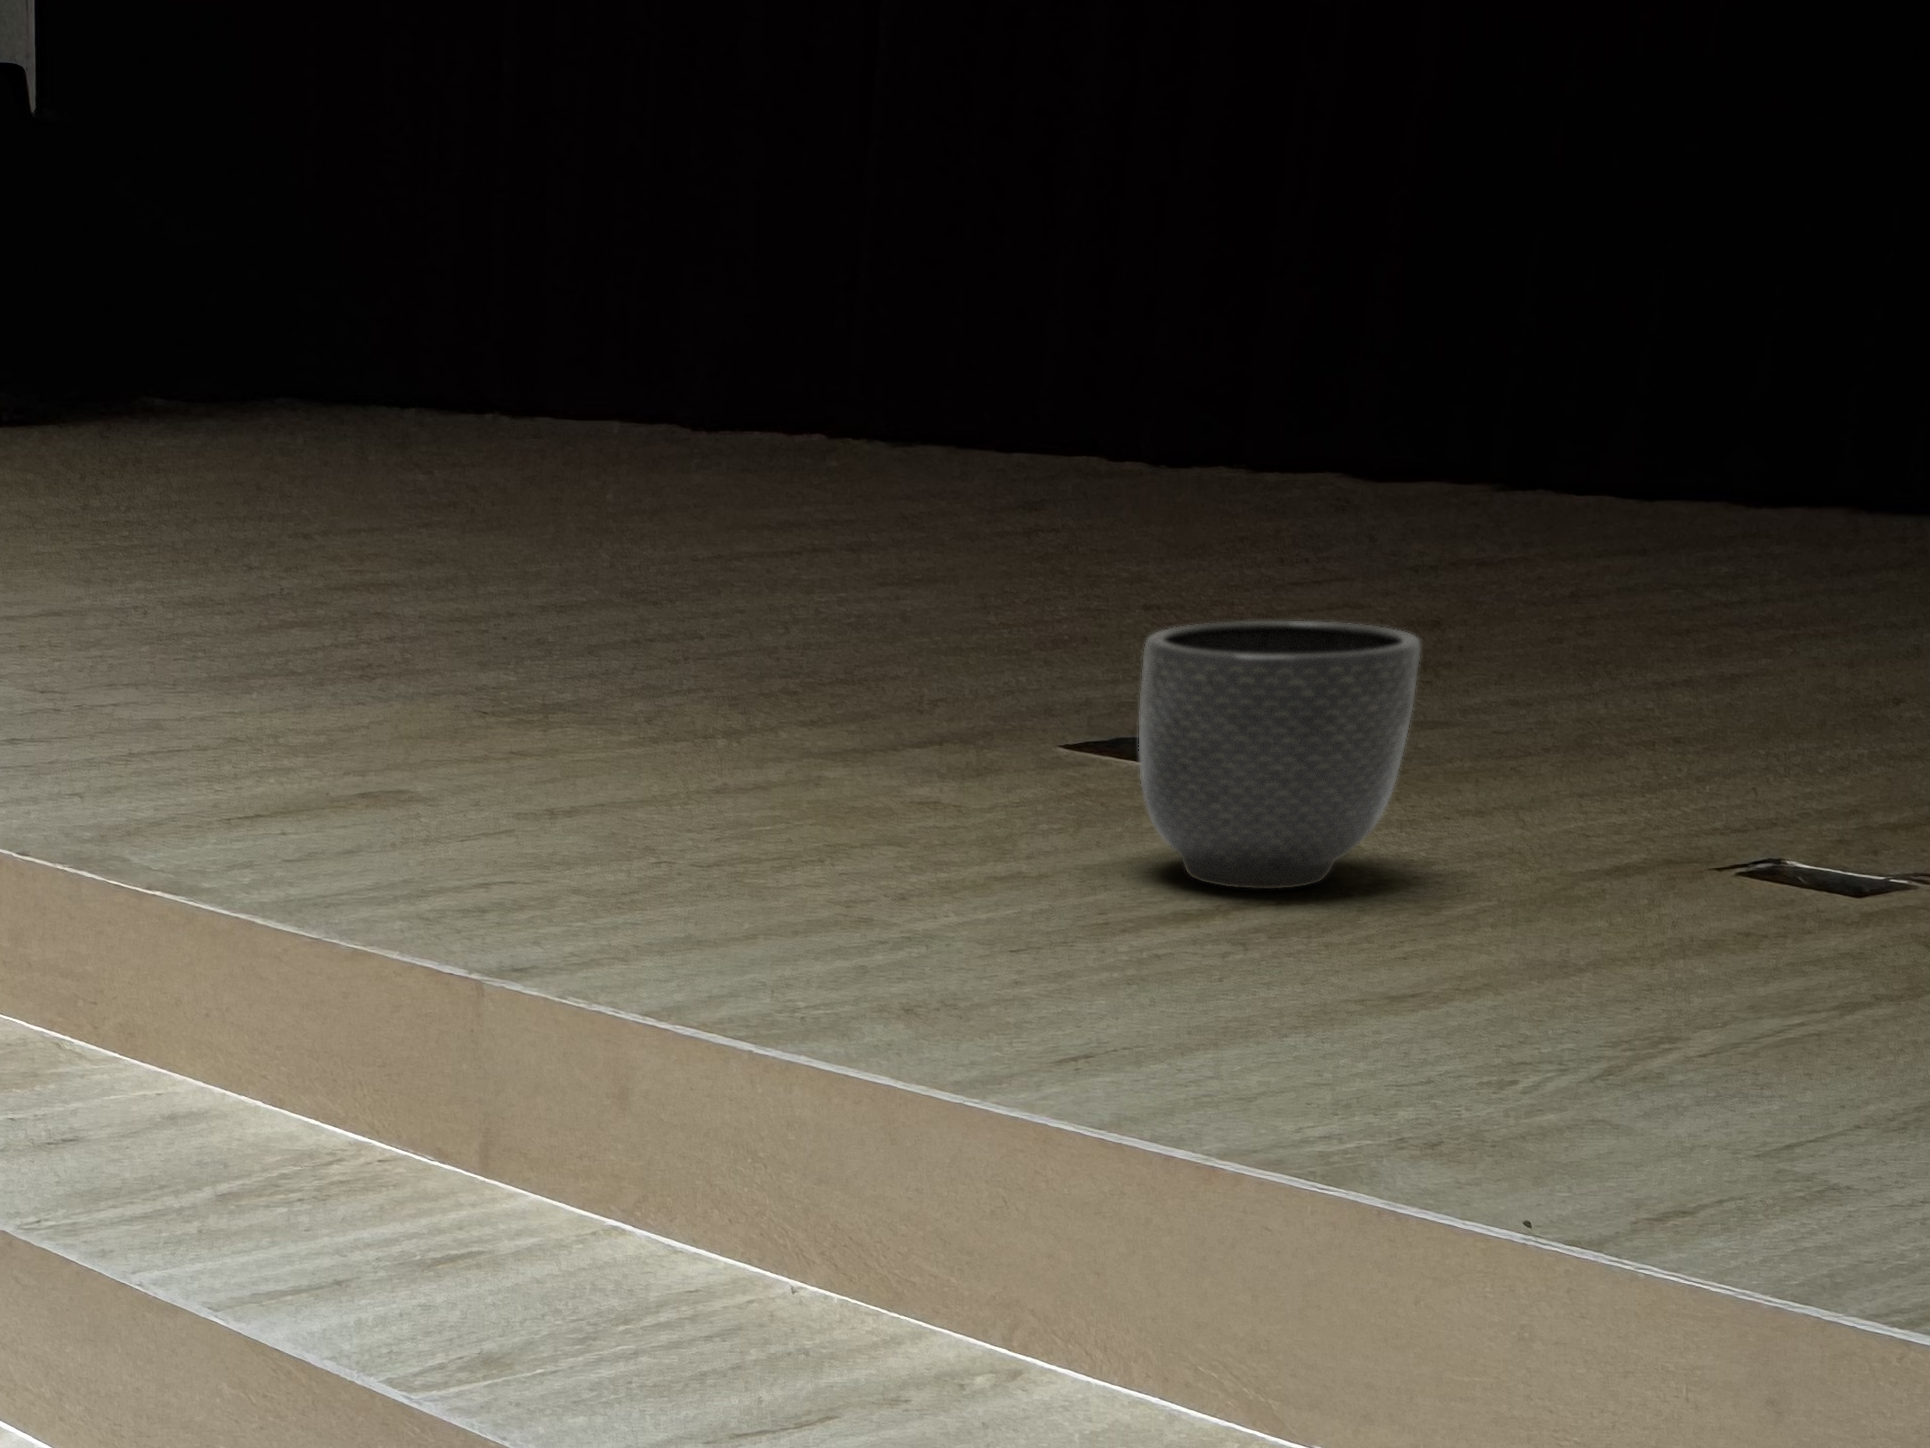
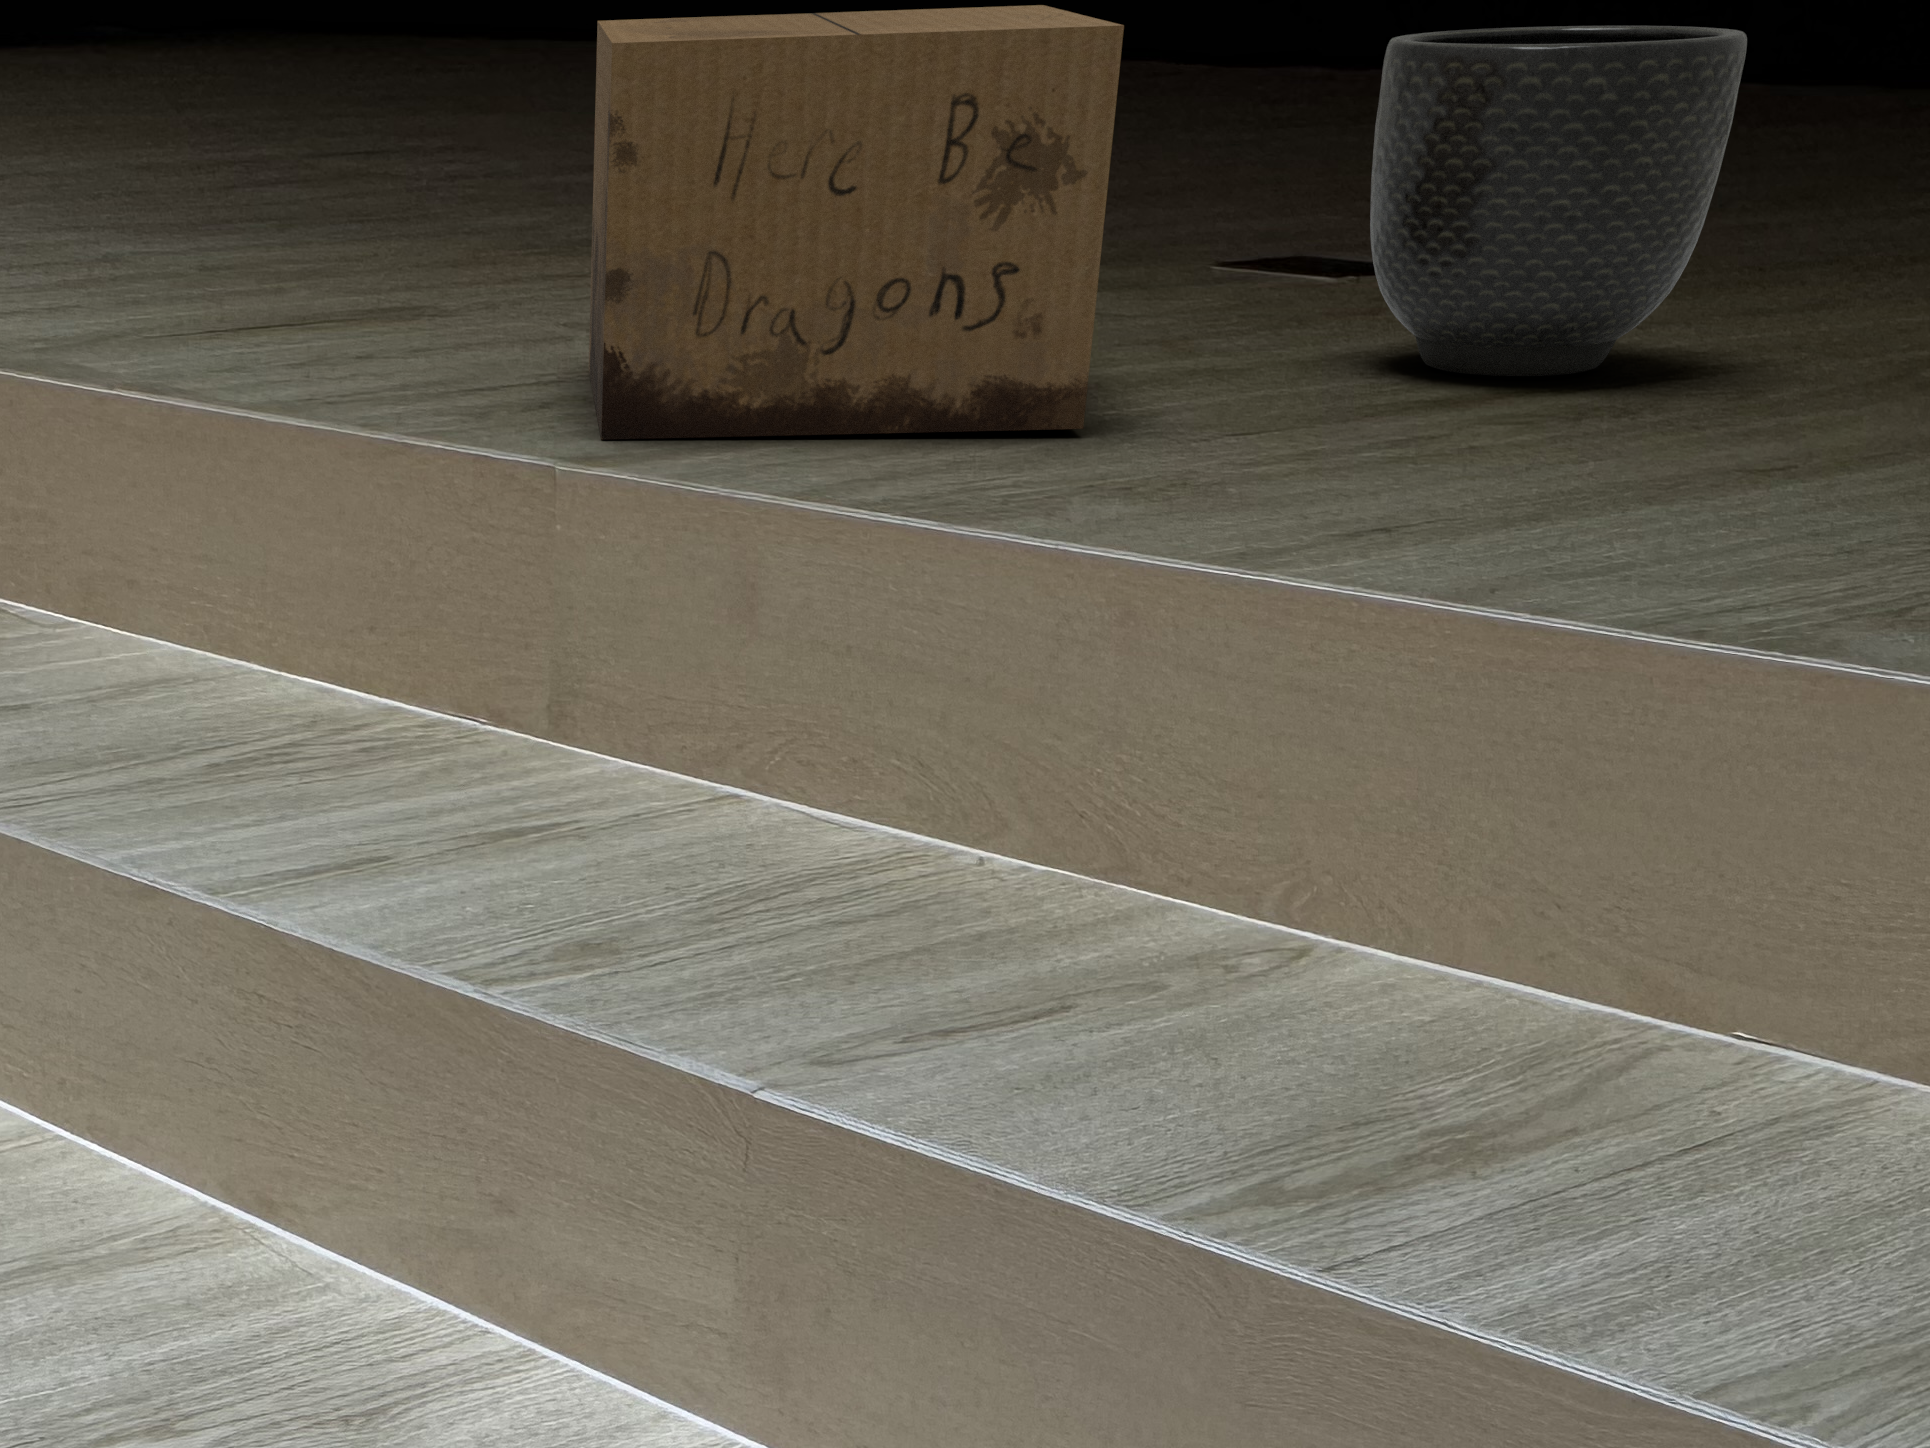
cardboard box: none [529,611,917,947] -> present [589,5,1124,440]

